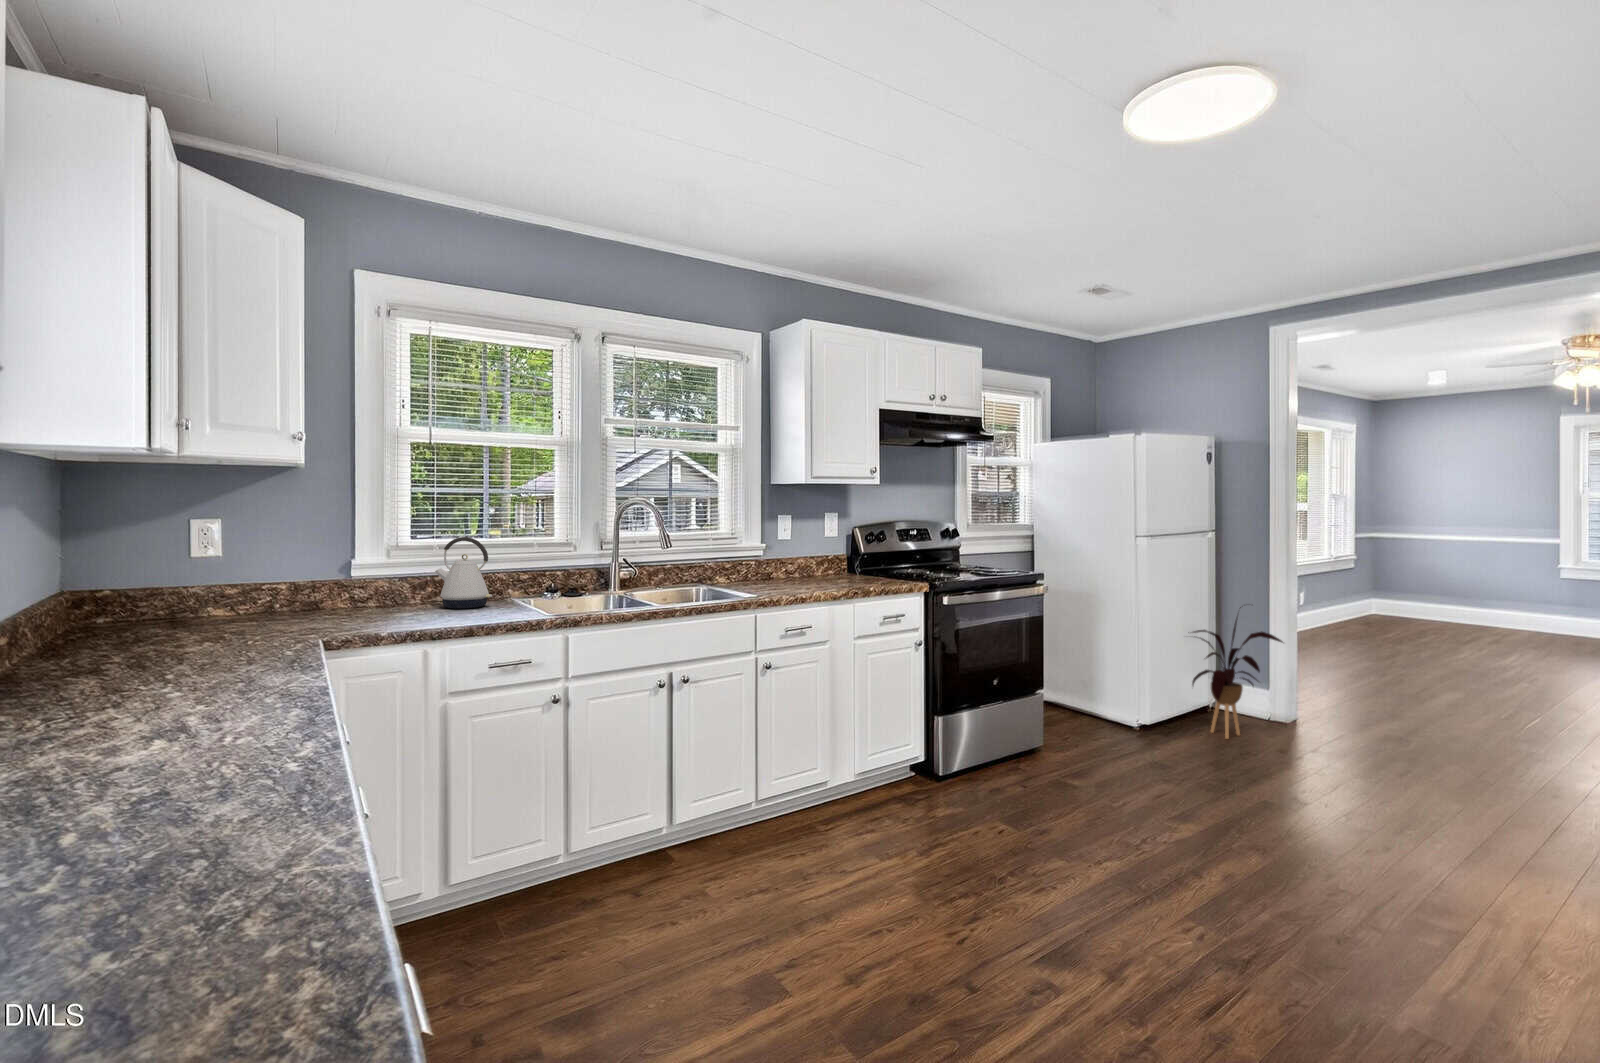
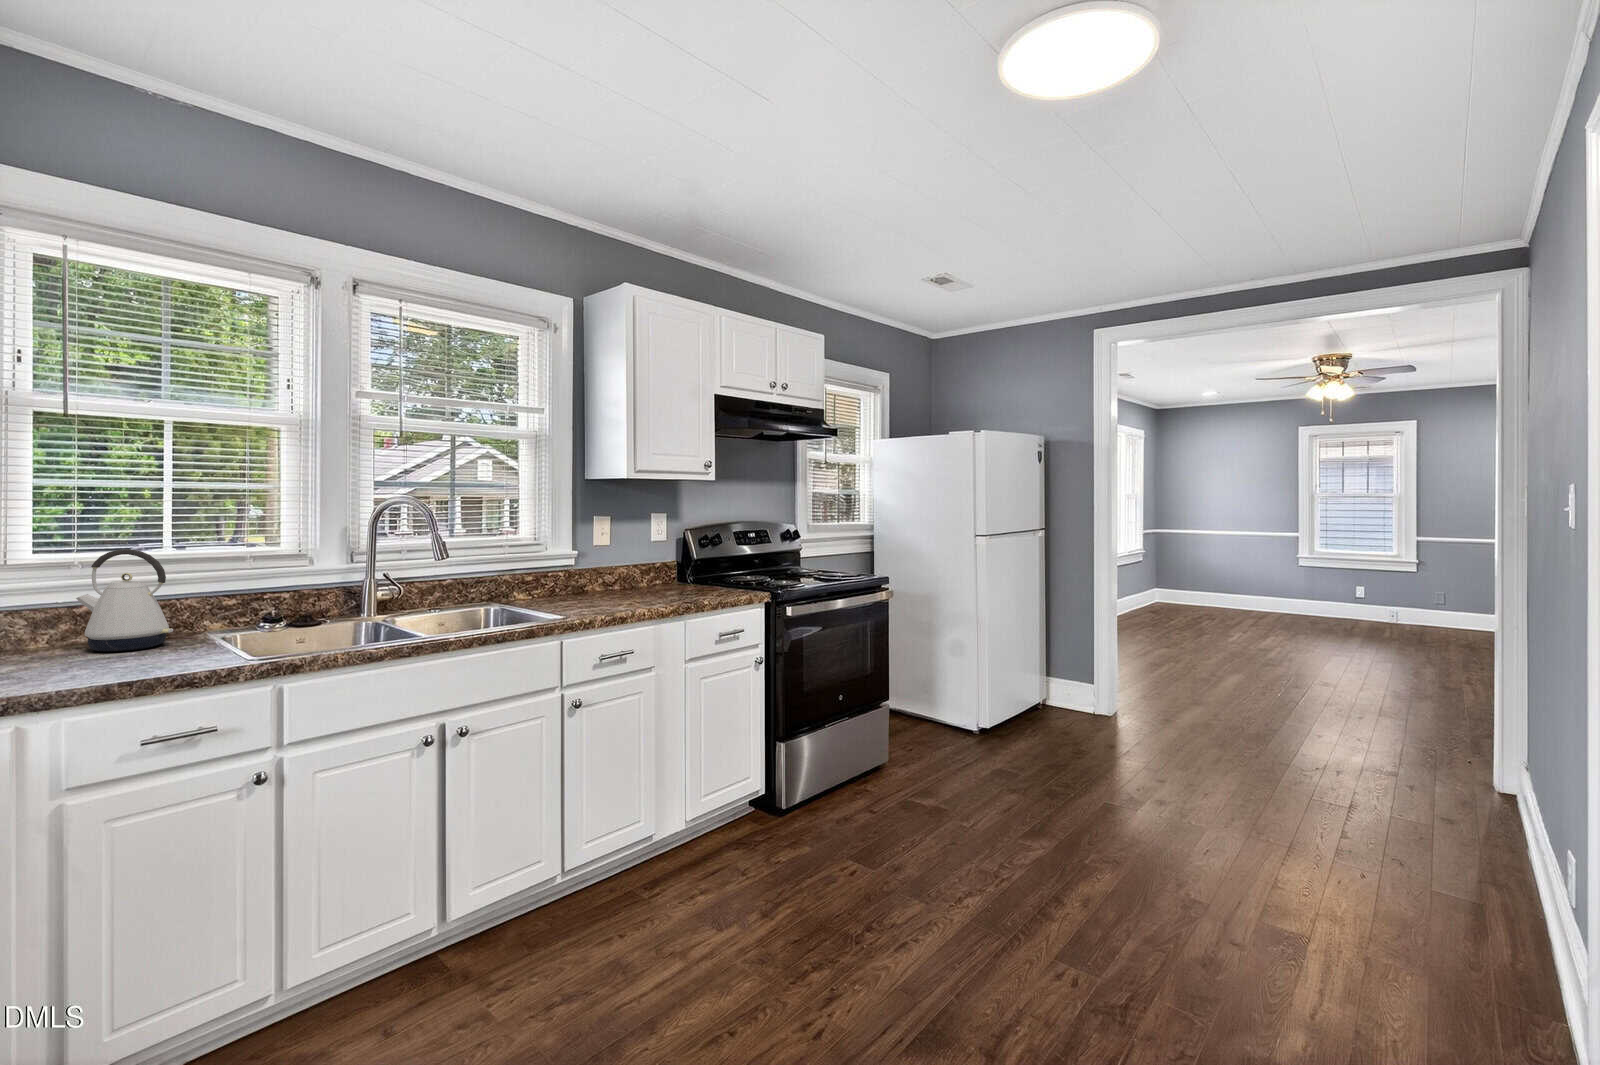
house plant: present [1192,607,1283,739] -> none [1019,602,1116,737]

